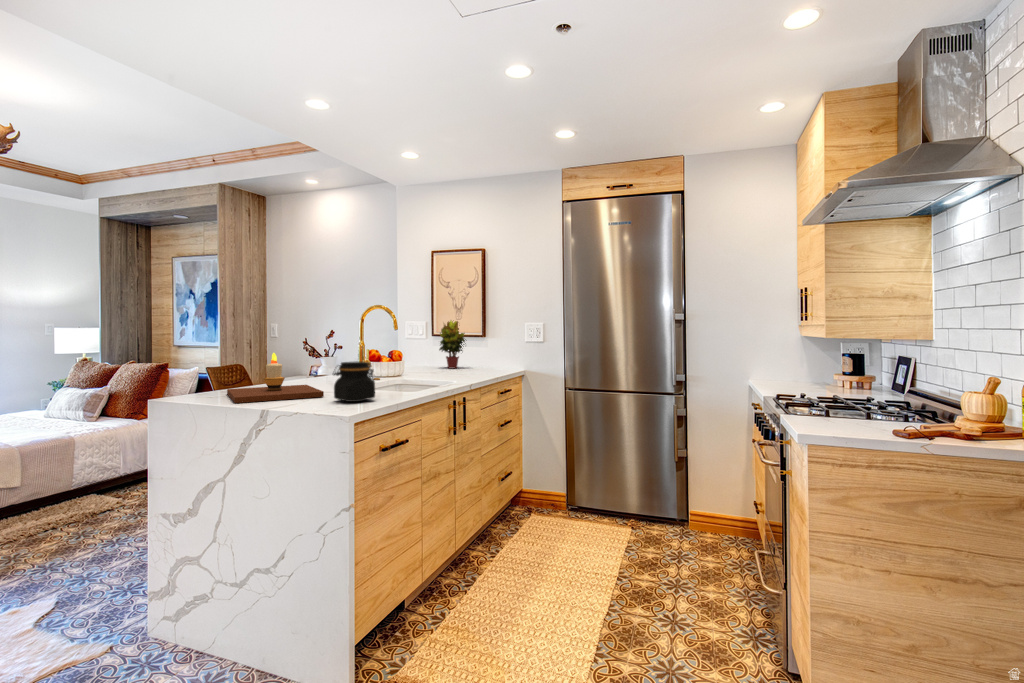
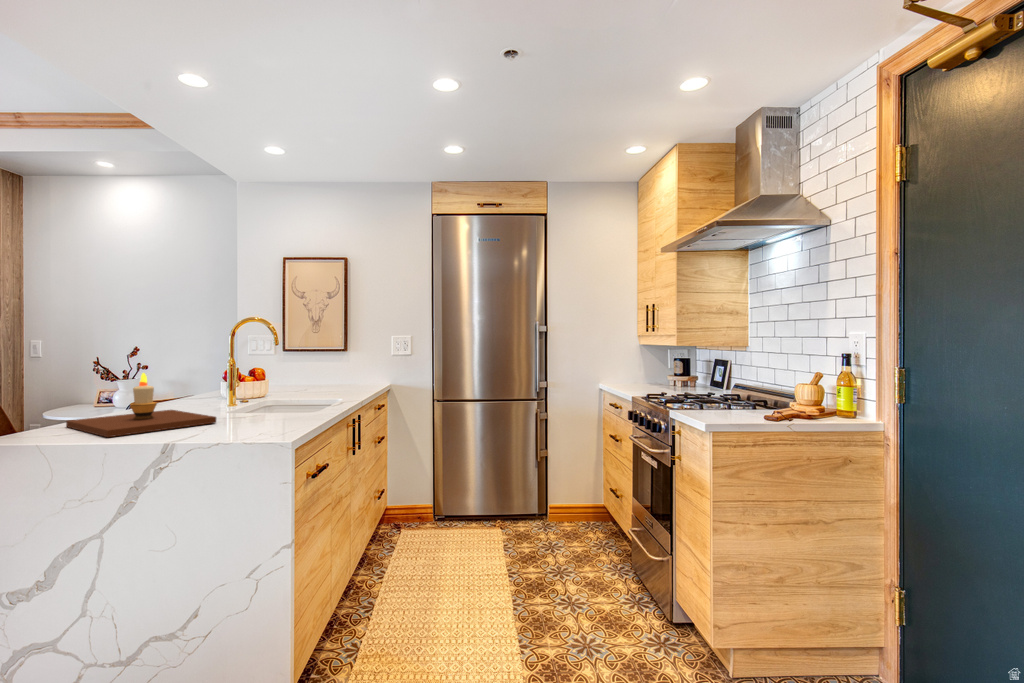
potted plant: present [439,320,466,368] -> none [289,330,327,383]
jar: present [333,362,375,402] -> none [239,381,289,427]

